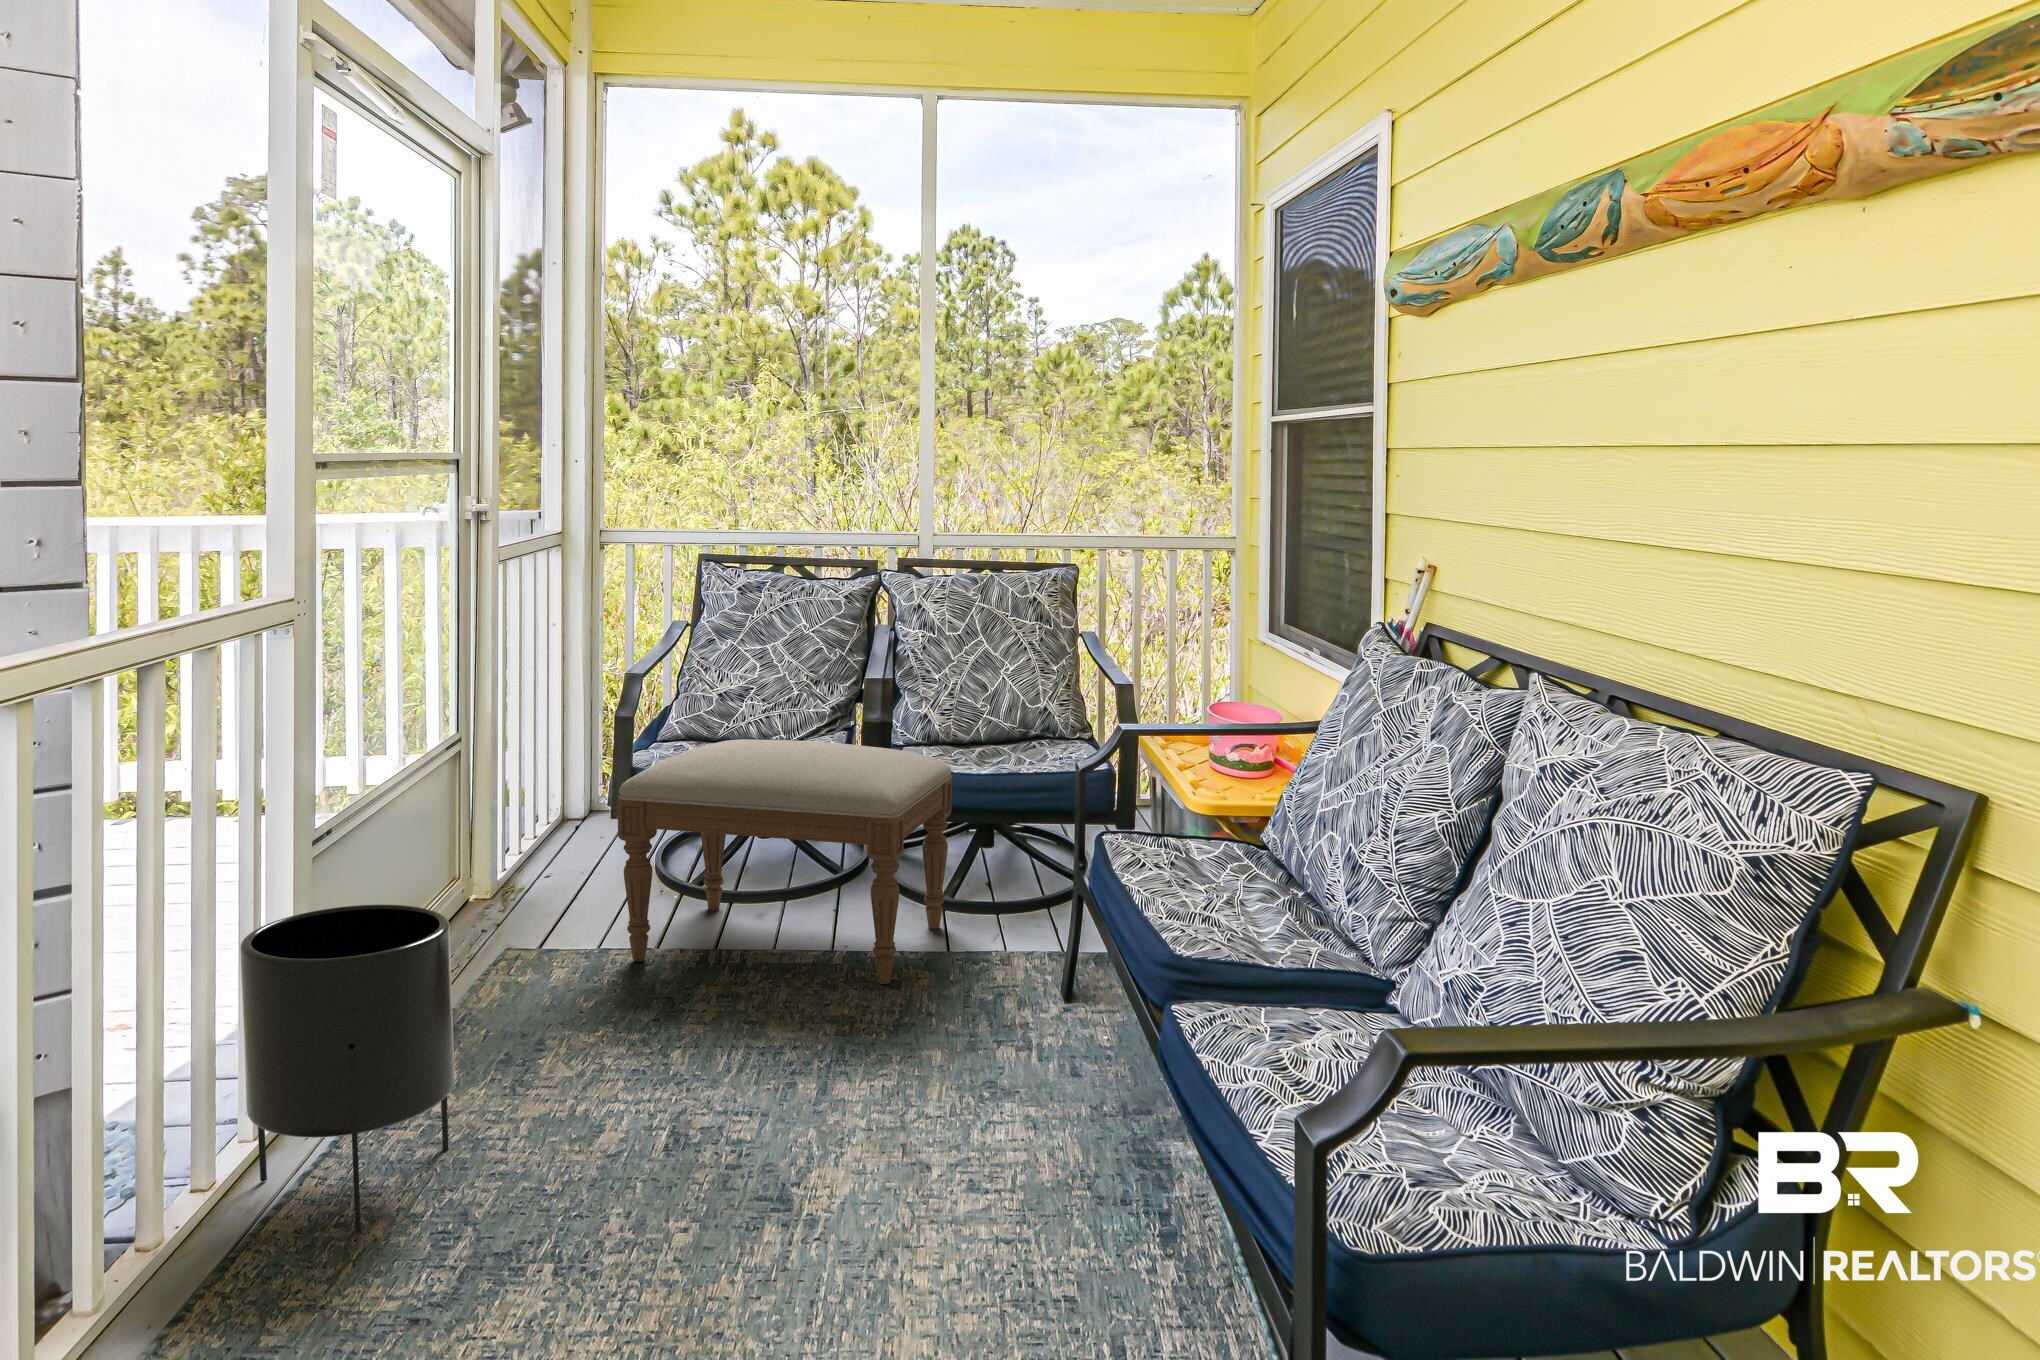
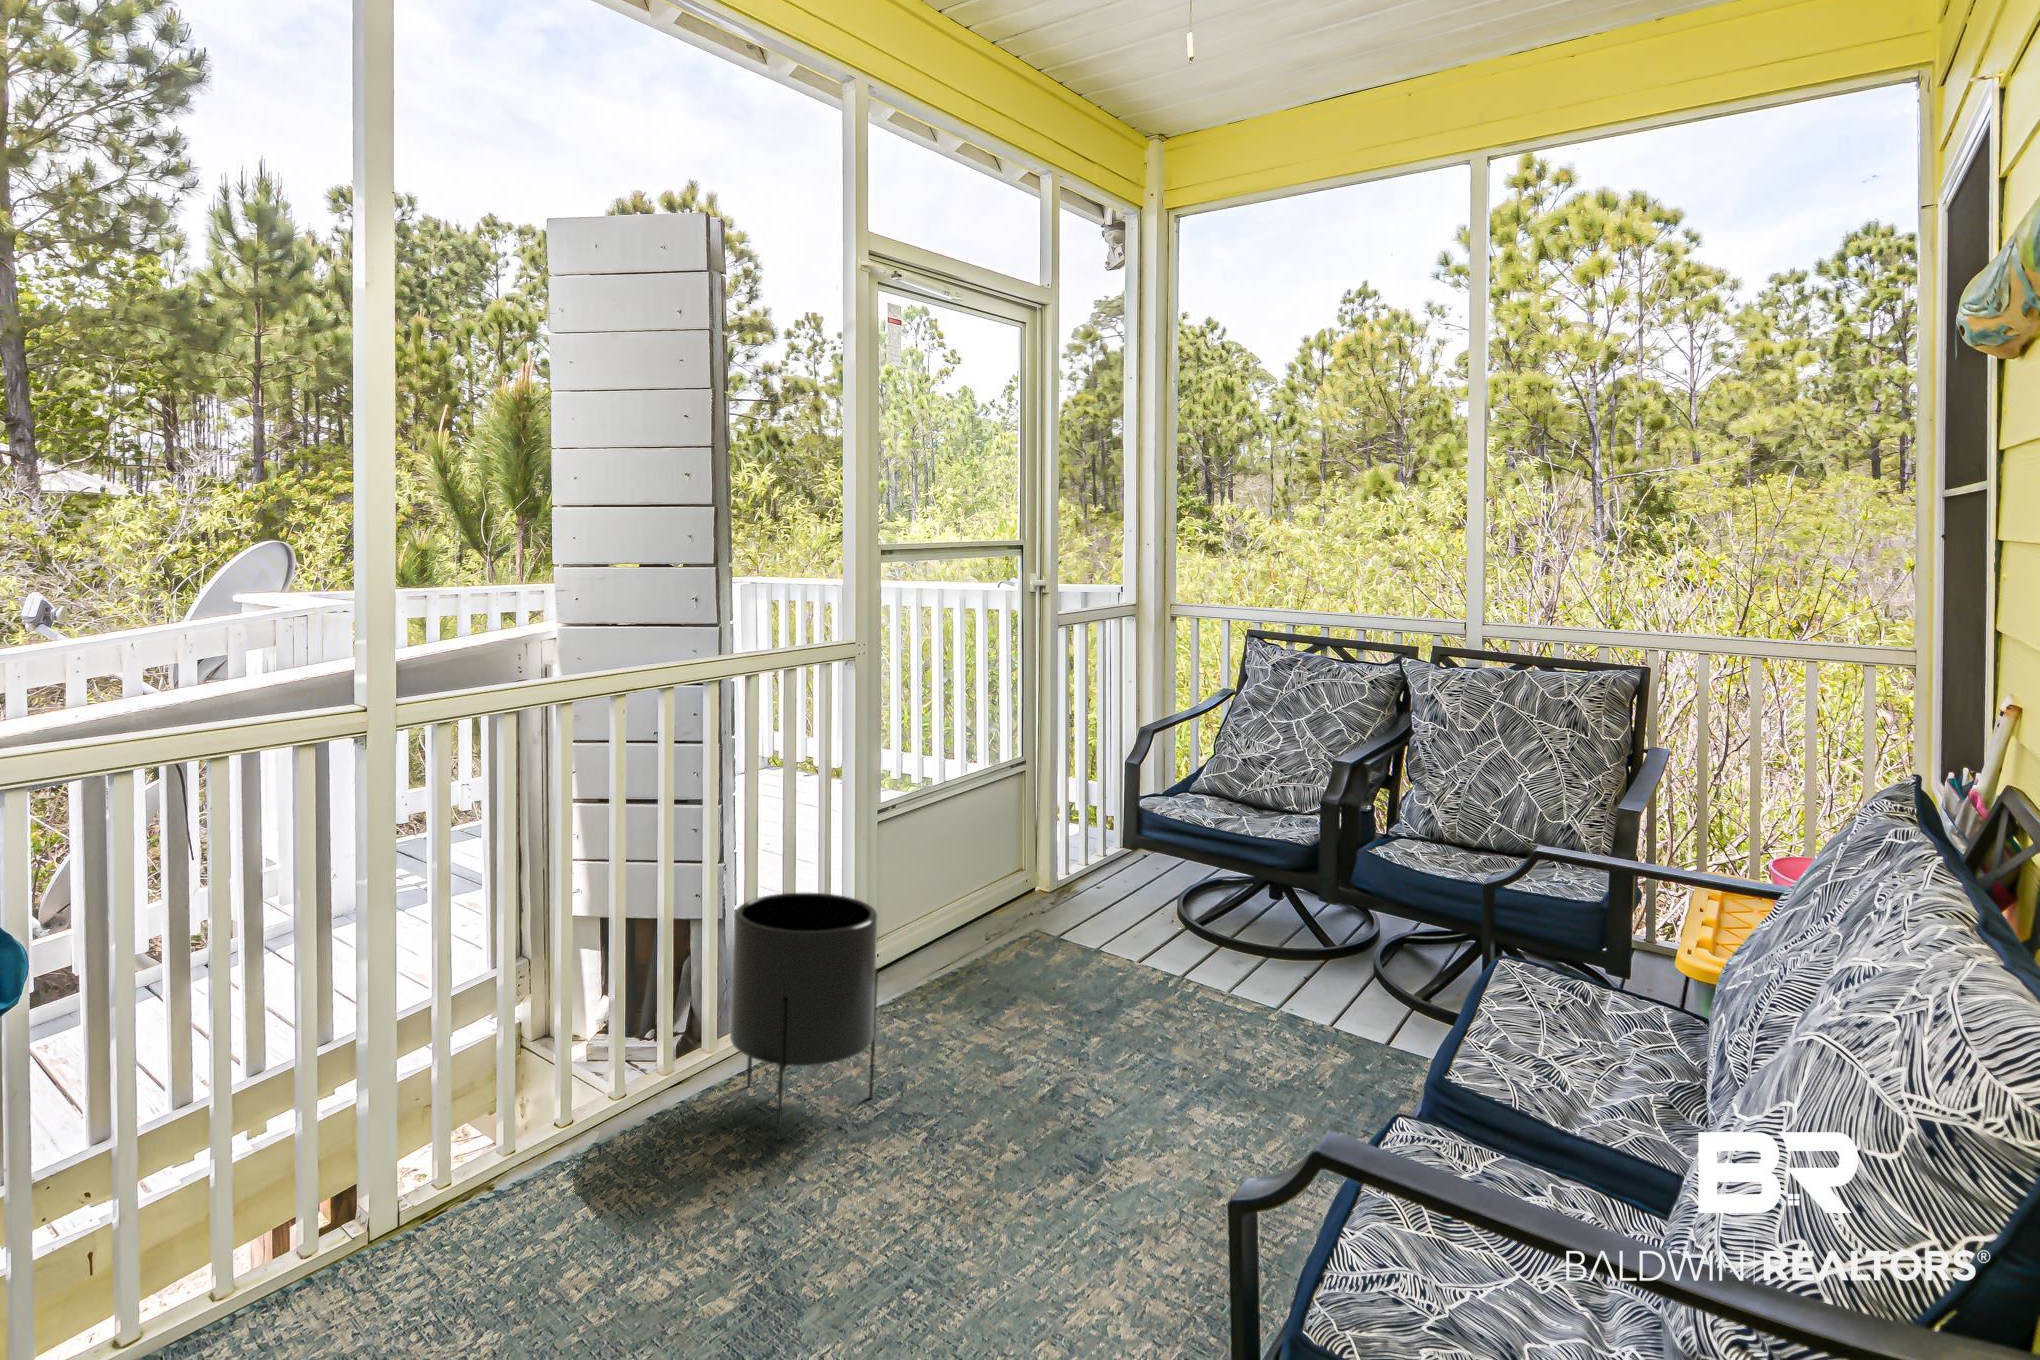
ottoman: present [618,739,952,984] -> none [1097,806,1417,1057]

